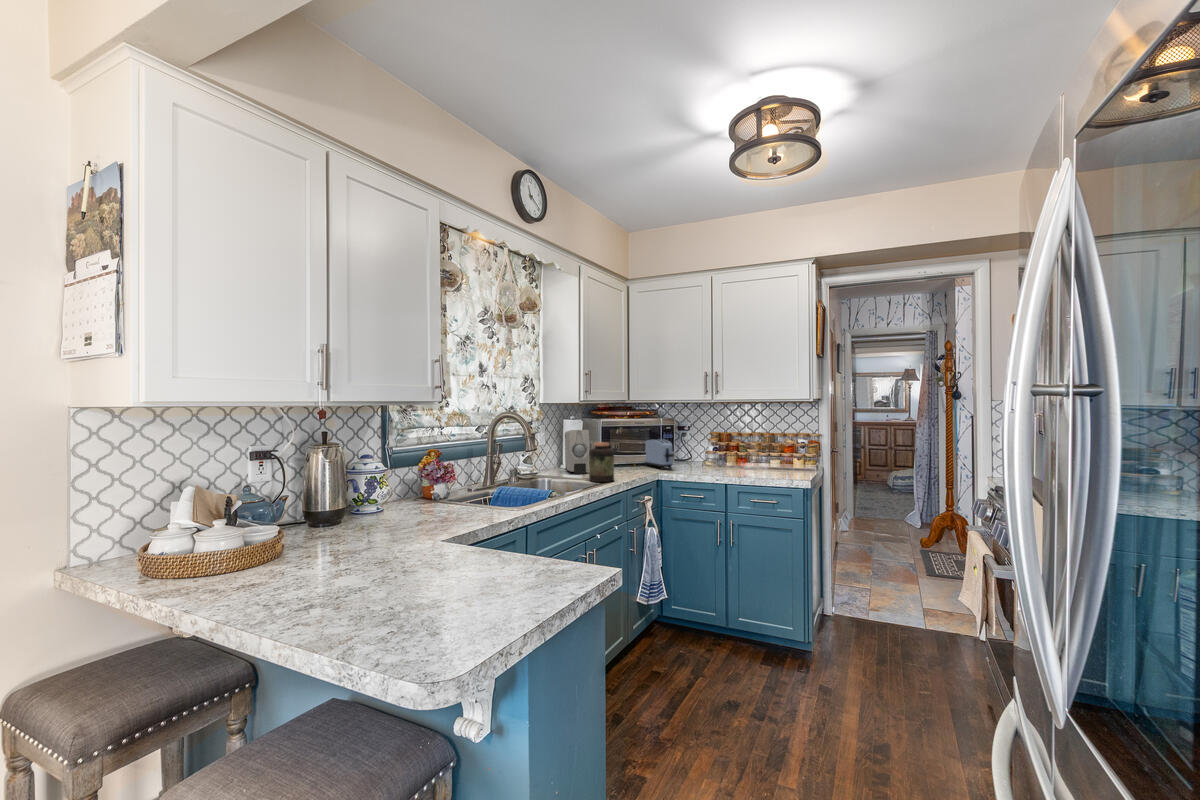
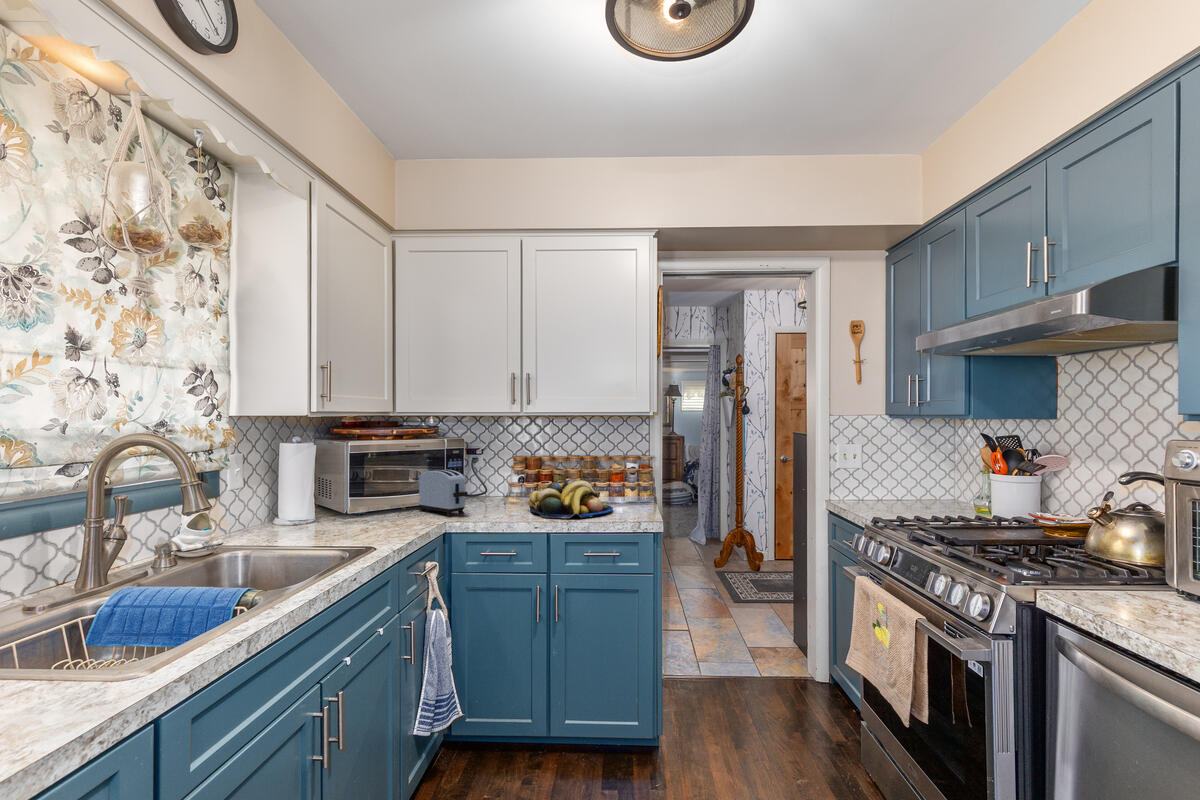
soap dispenser: present [565,430,590,474] -> none [280,460,326,537]
jar: present [589,442,614,482] -> none [324,482,371,553]
fruit bowl: none [716,450,778,475] -> present [529,479,613,518]

